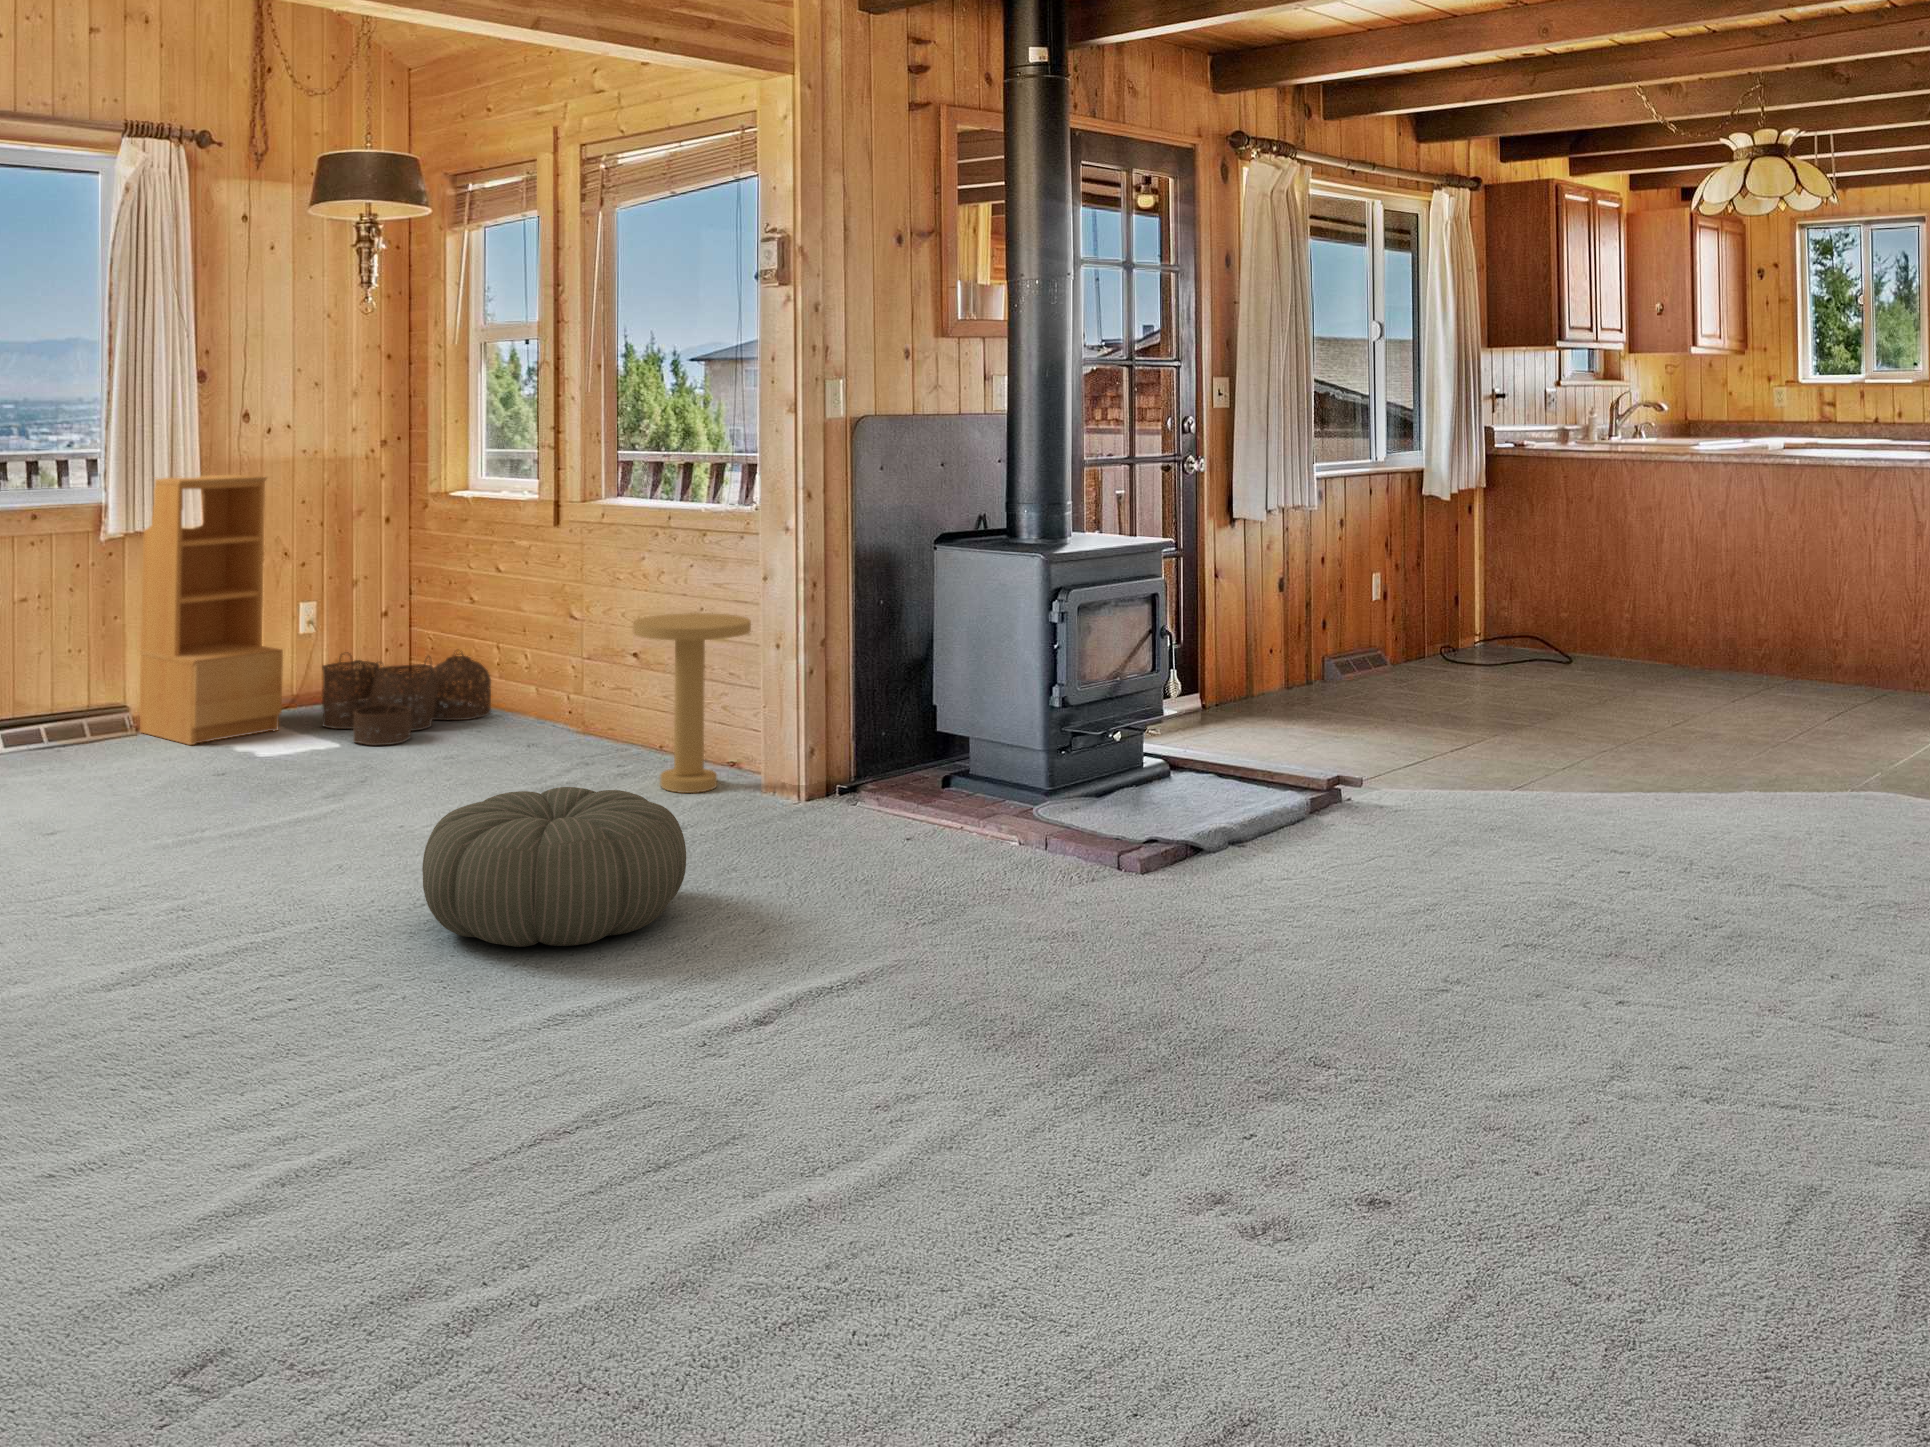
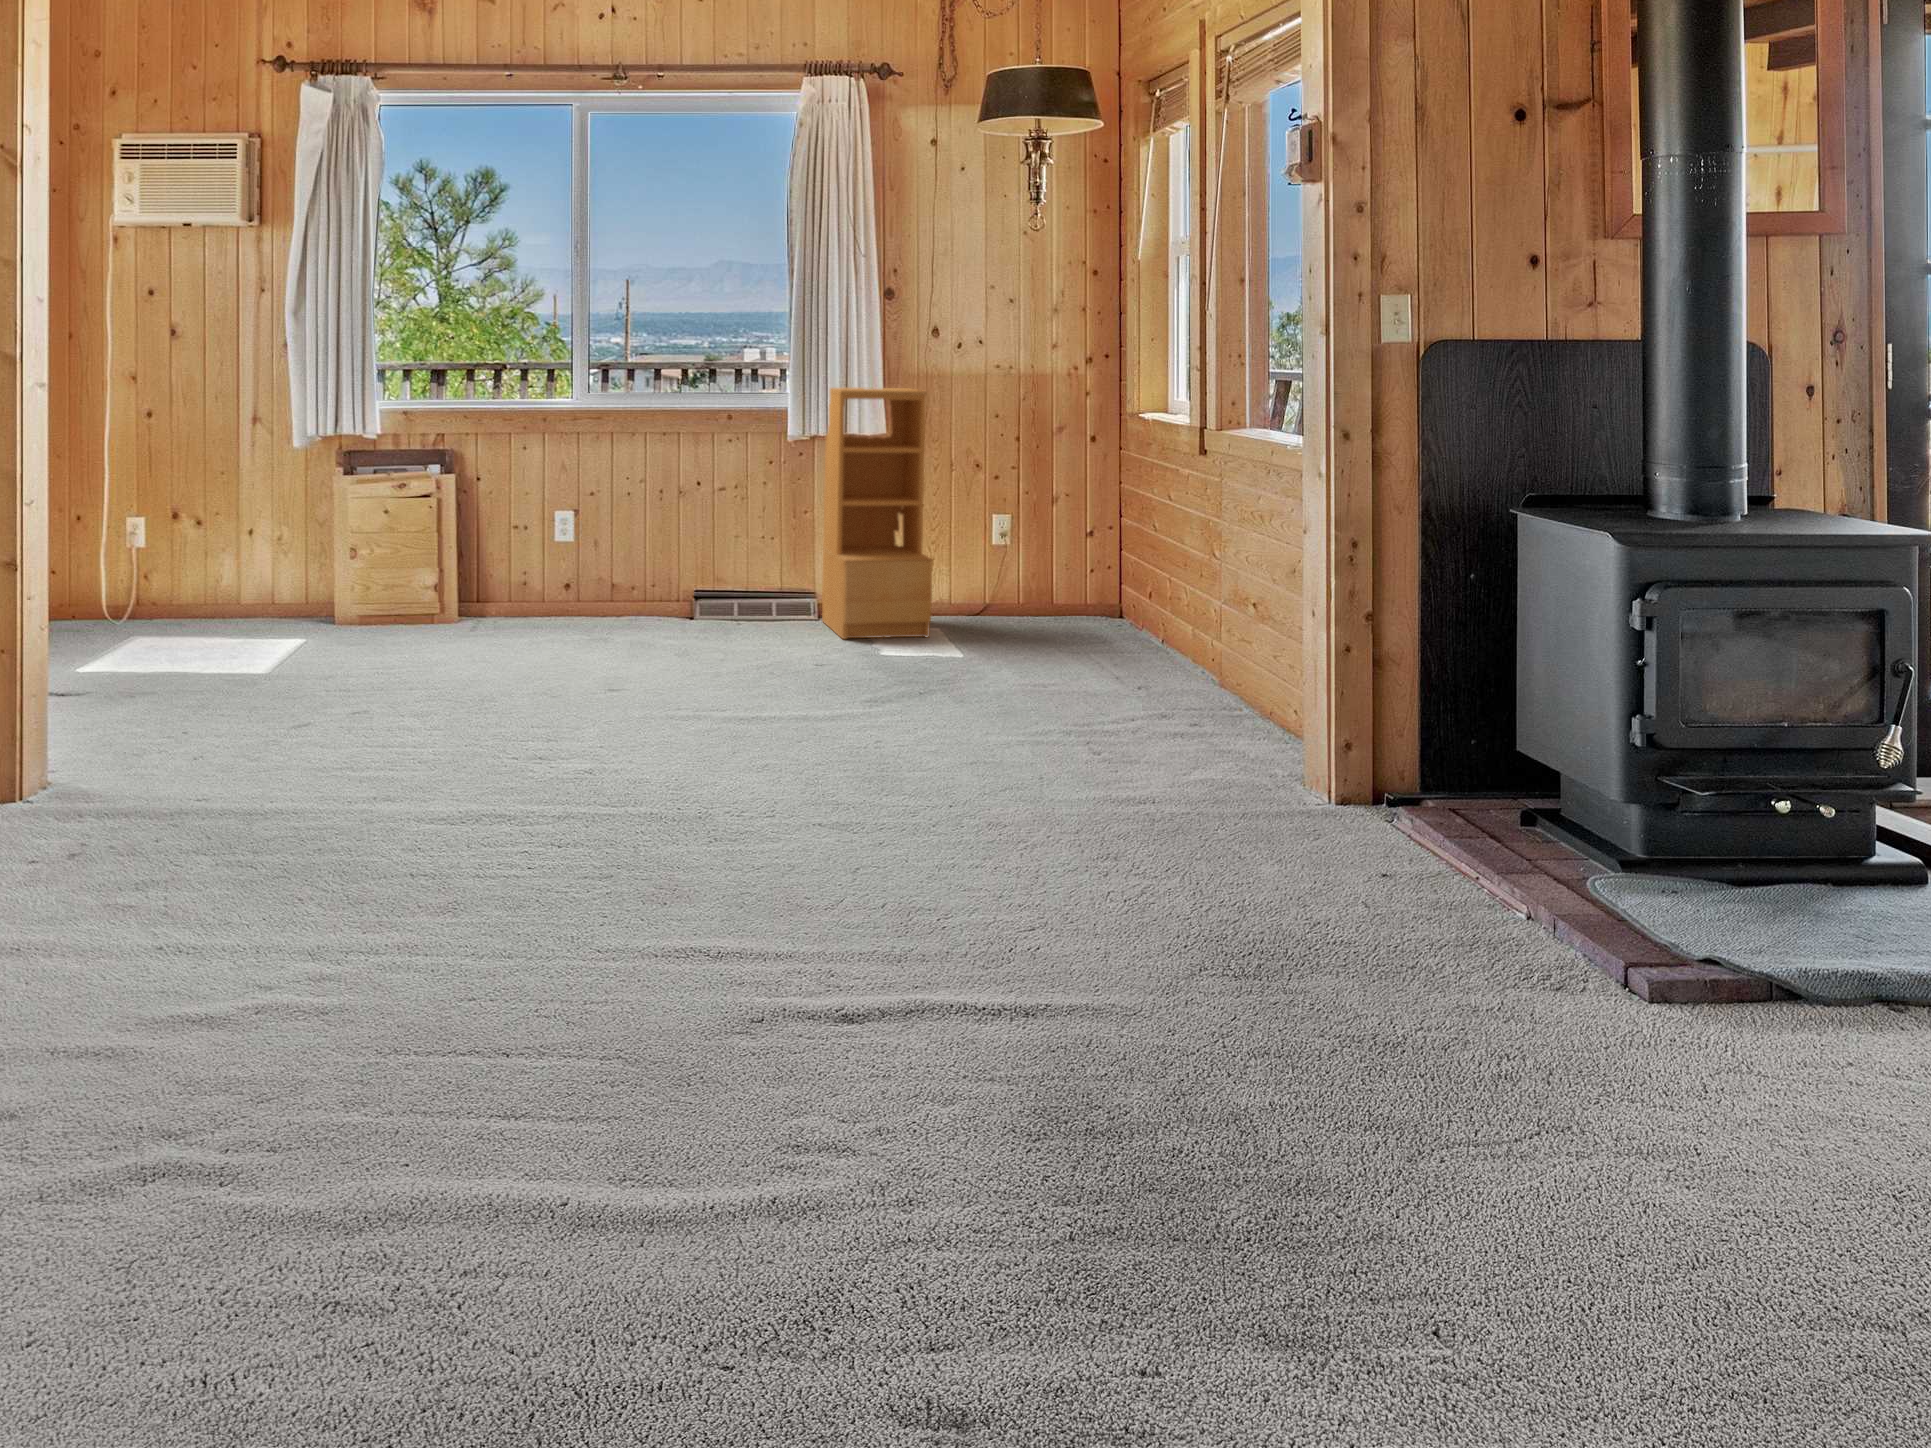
side table: present [633,613,751,793] -> none [1168,564,1308,773]
woven basket: present [322,652,491,745] -> none [970,569,1139,666]
pouf: present [422,787,686,947] -> none [750,733,1040,916]

